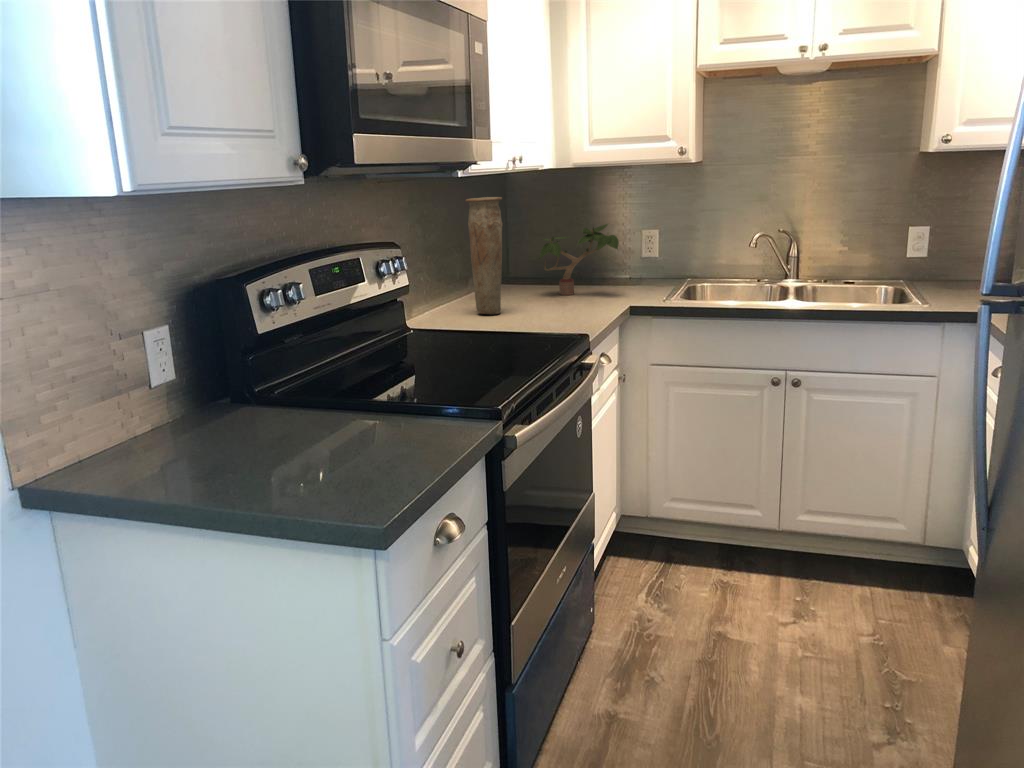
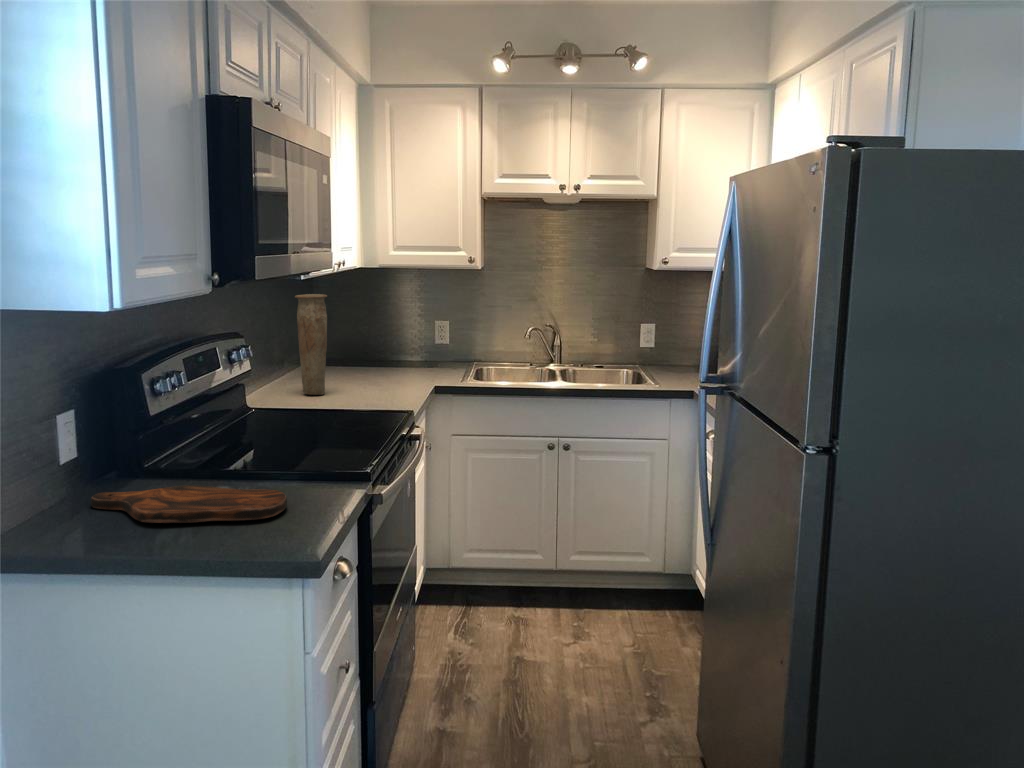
potted plant: present [540,224,619,295] -> none [343,315,433,377]
cutting board: none [182,417,388,464] -> present [91,485,287,523]

